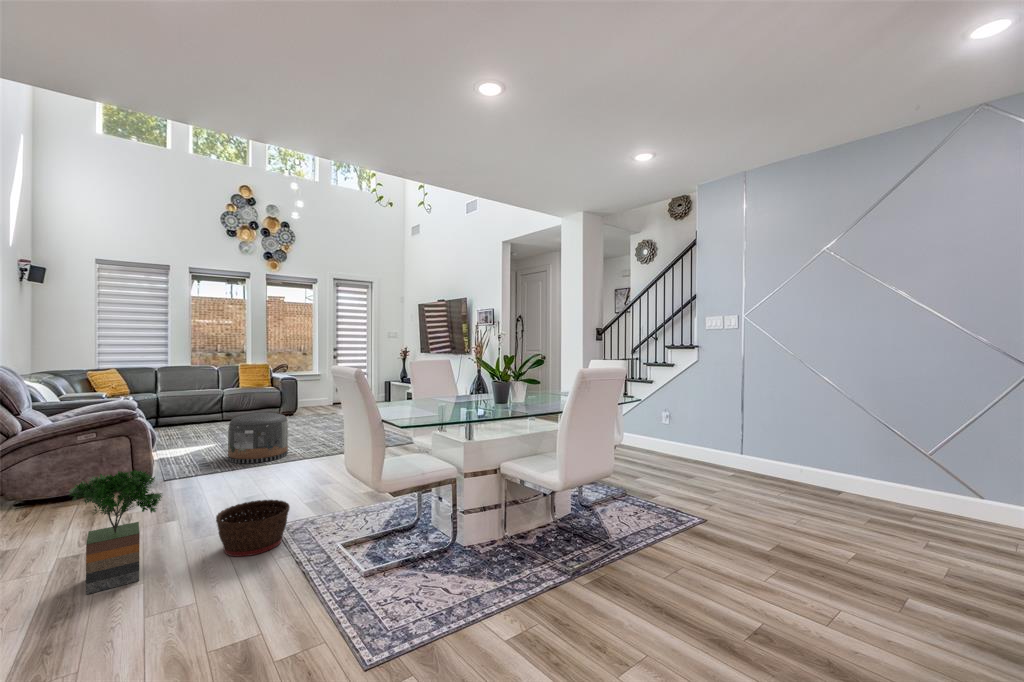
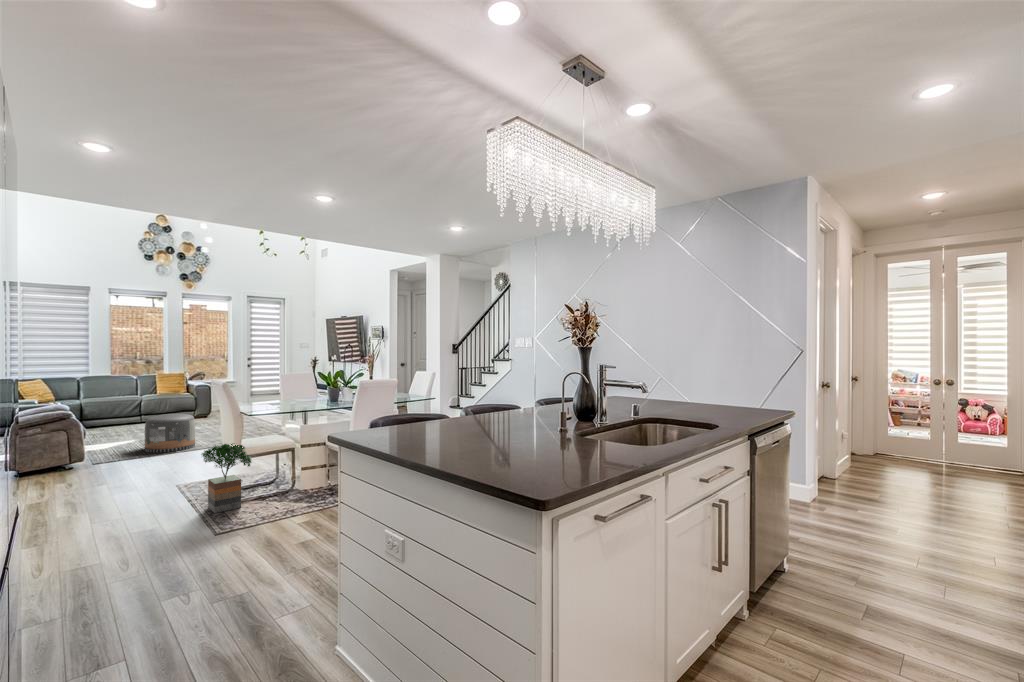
potted tree: present [69,470,162,594] -> present [201,444,252,513]
basket: present [216,500,290,557] -> none [134,467,185,499]

